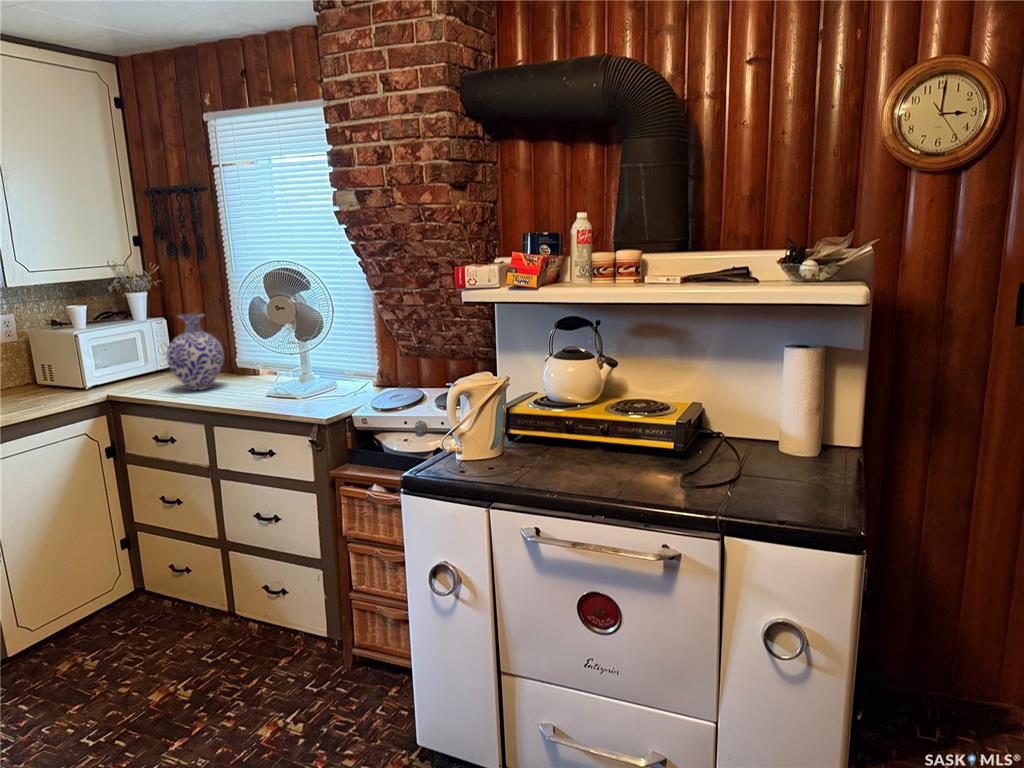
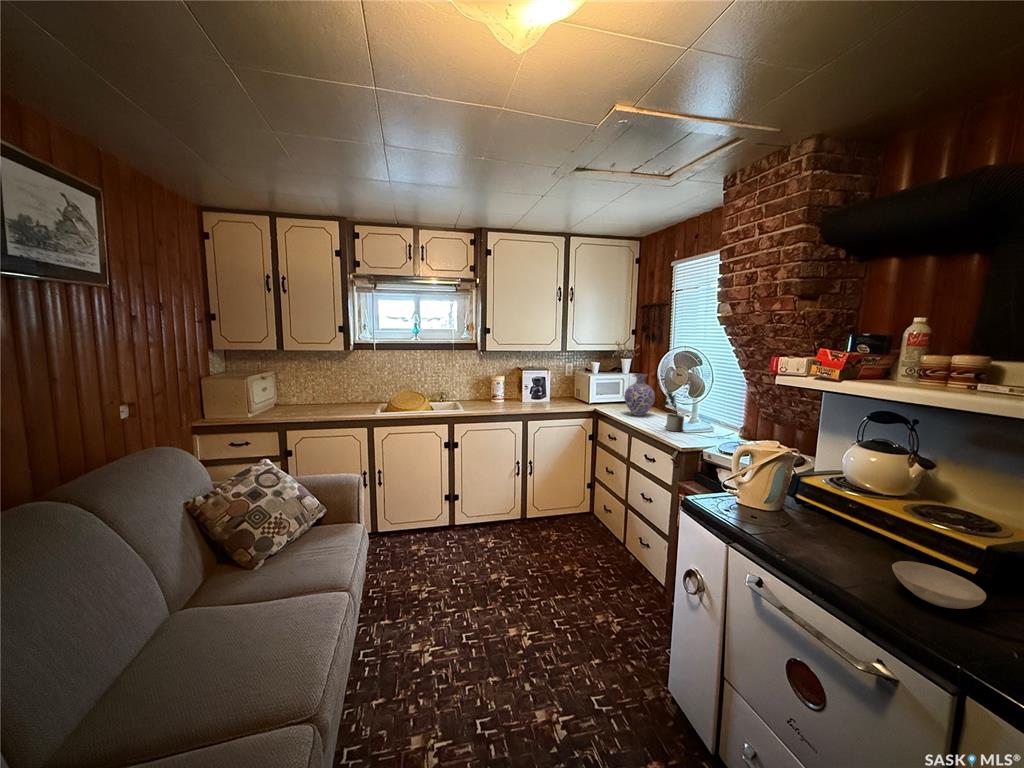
potted plant: none [256,334,297,400] -> present [663,391,684,432]
bowl: none [630,451,691,481] -> present [892,561,986,609]

